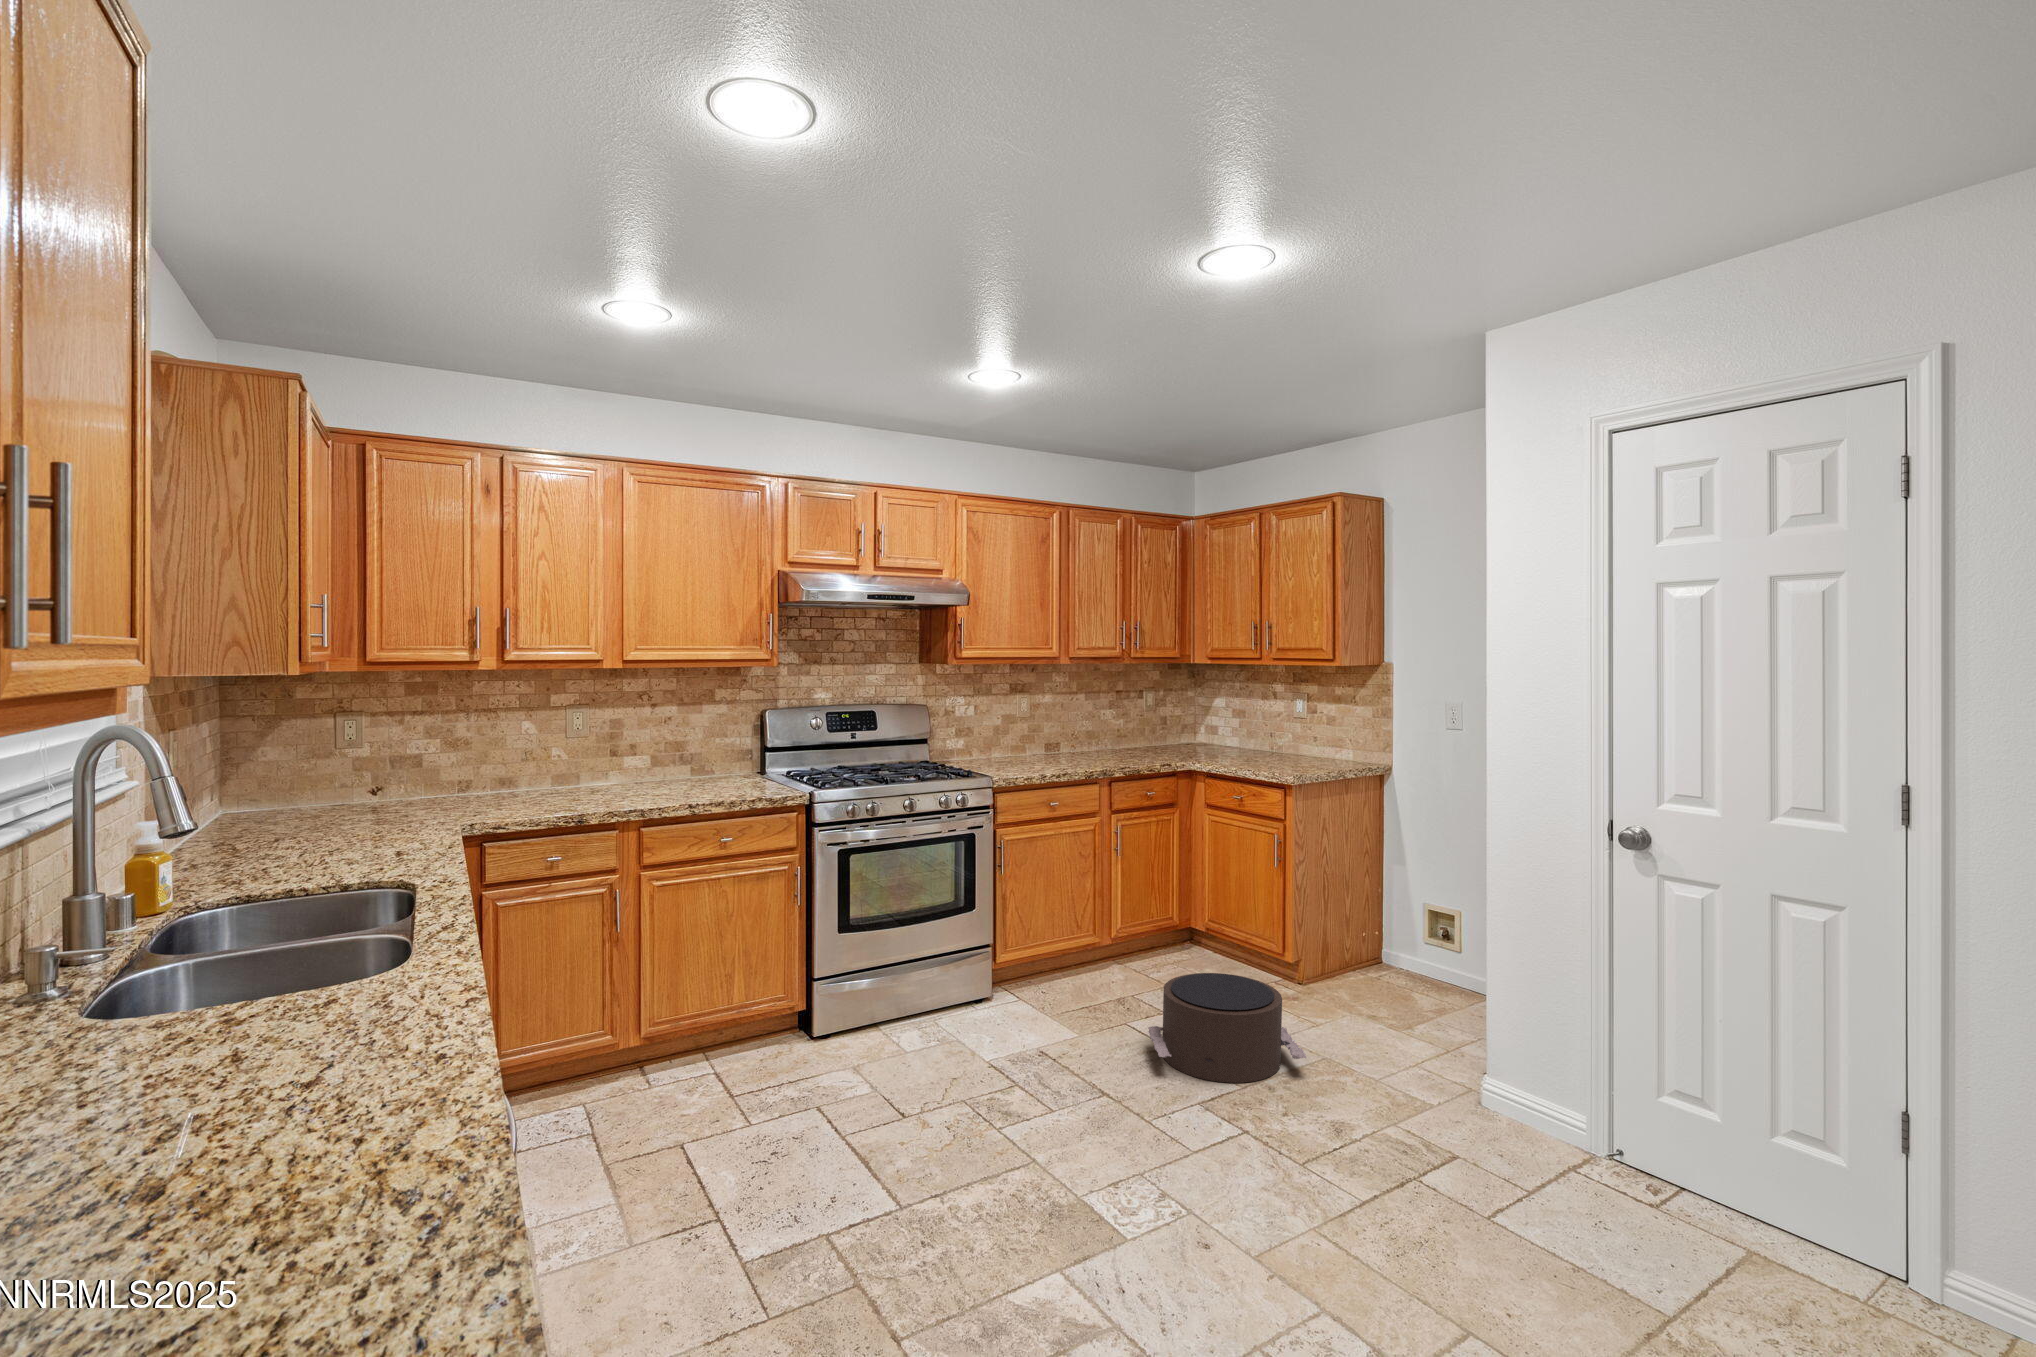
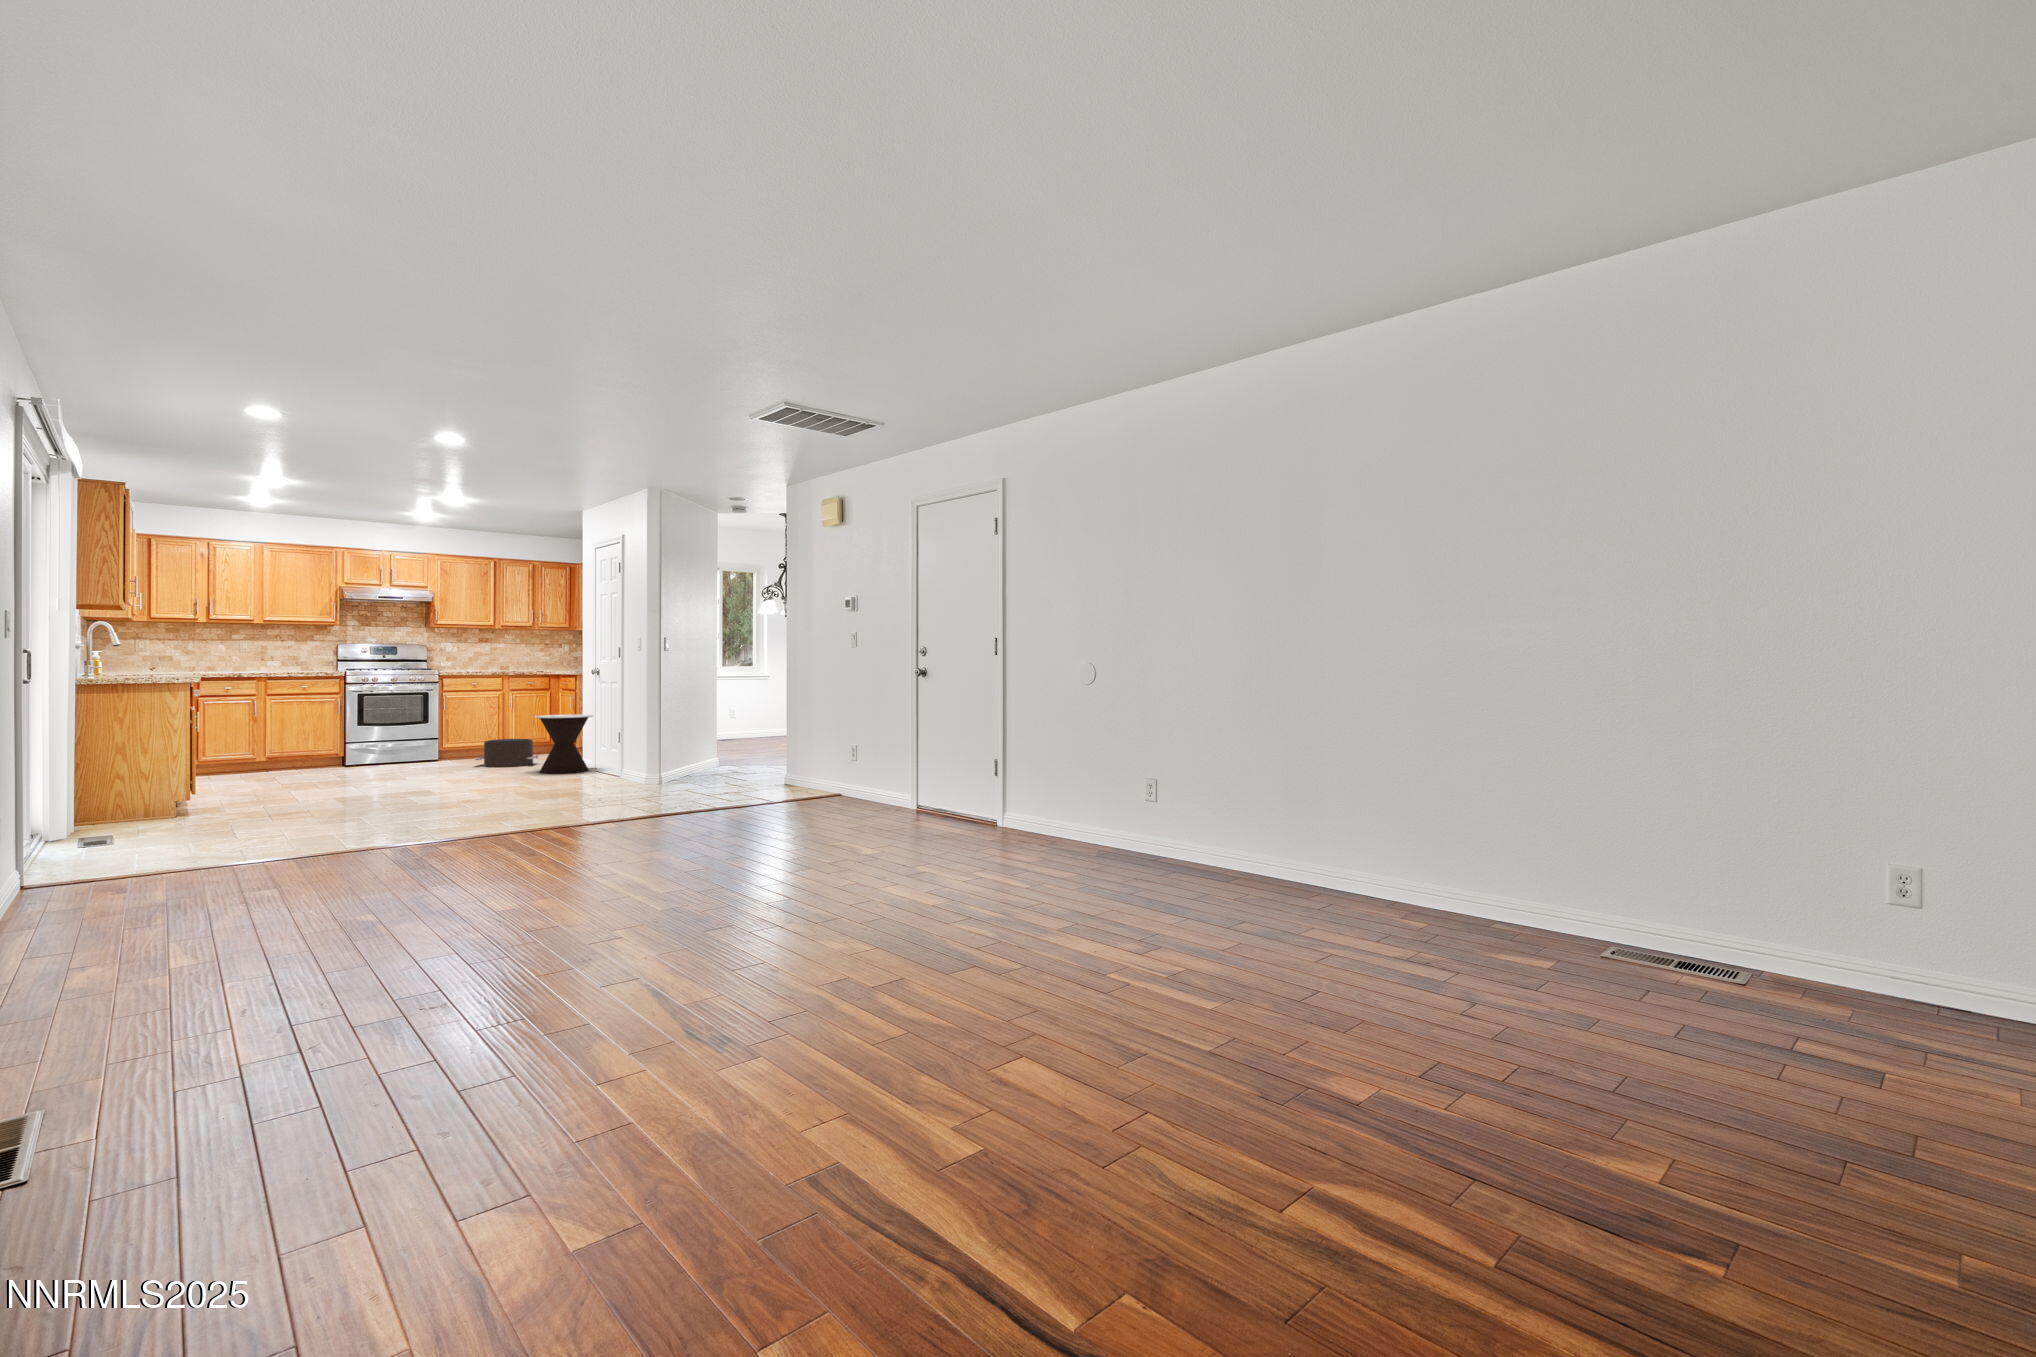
side table: none [1412,955,1599,1189] -> present [534,714,594,774]

